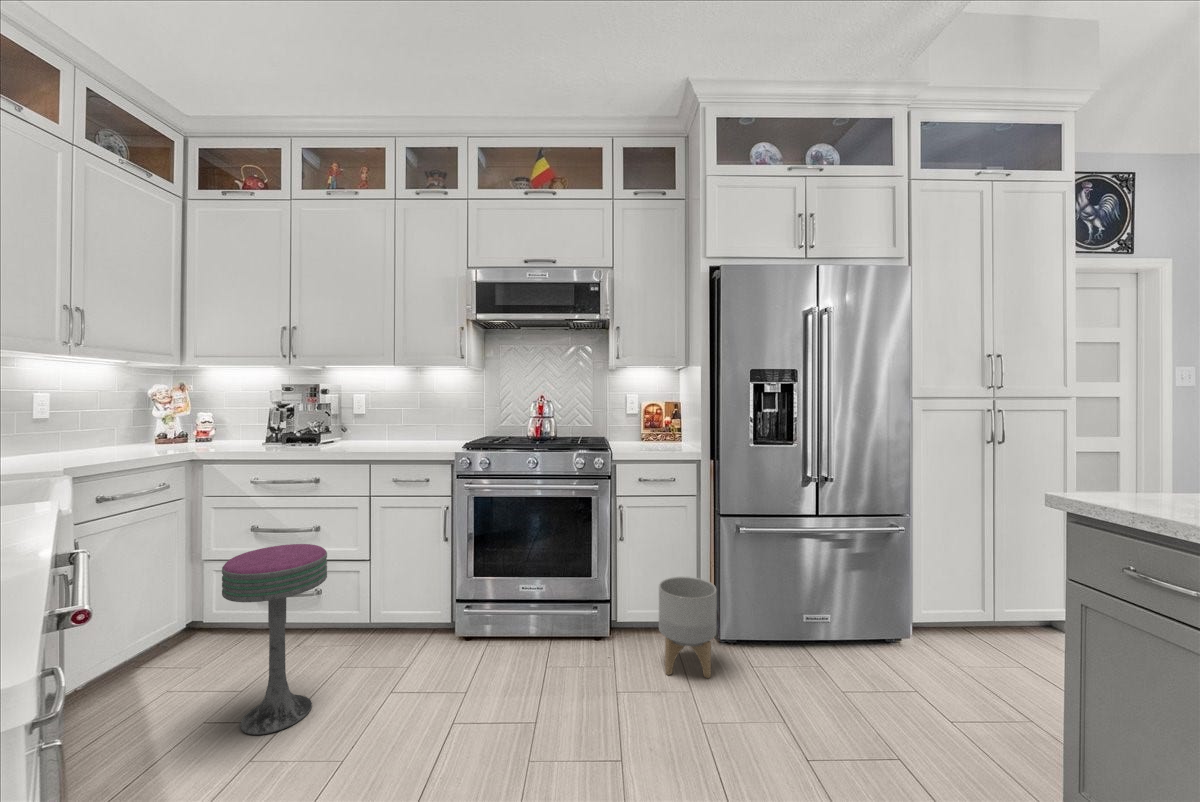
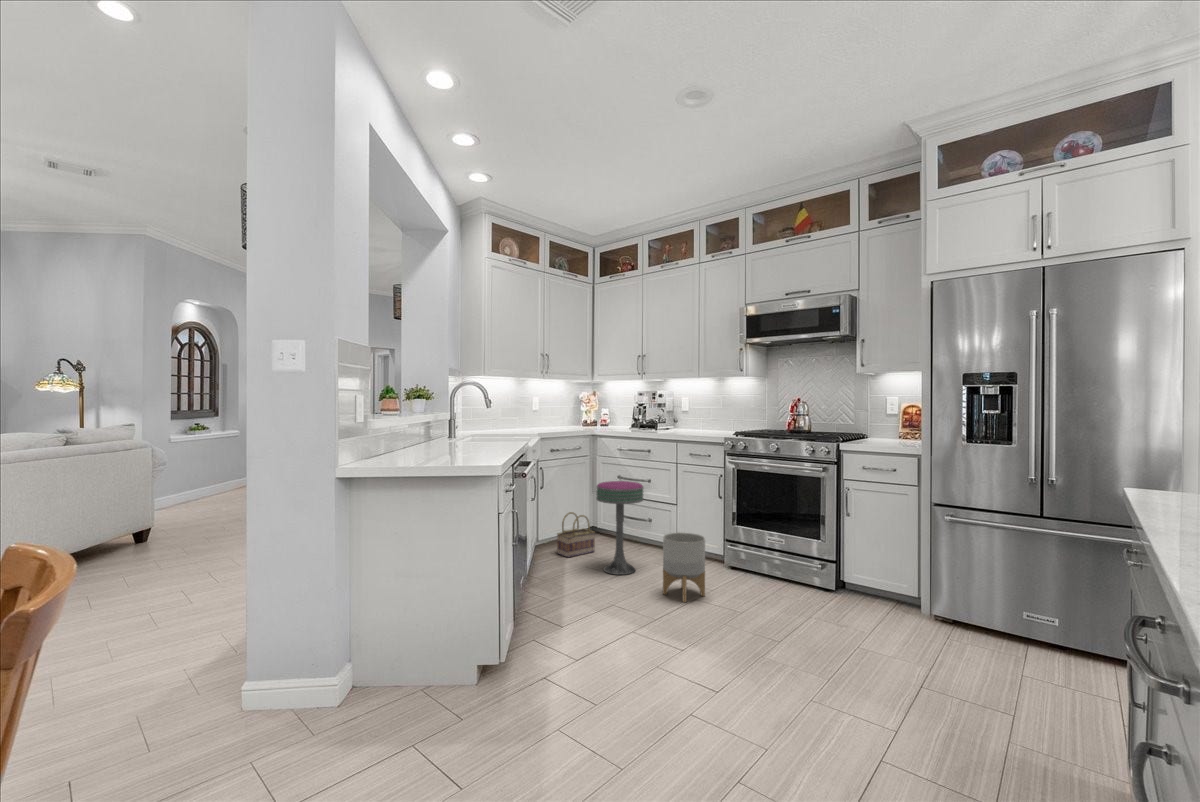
planter: present [659,577,717,678] -> present [663,532,705,602]
basket: none [104,620,206,723] -> present [557,512,595,557]

